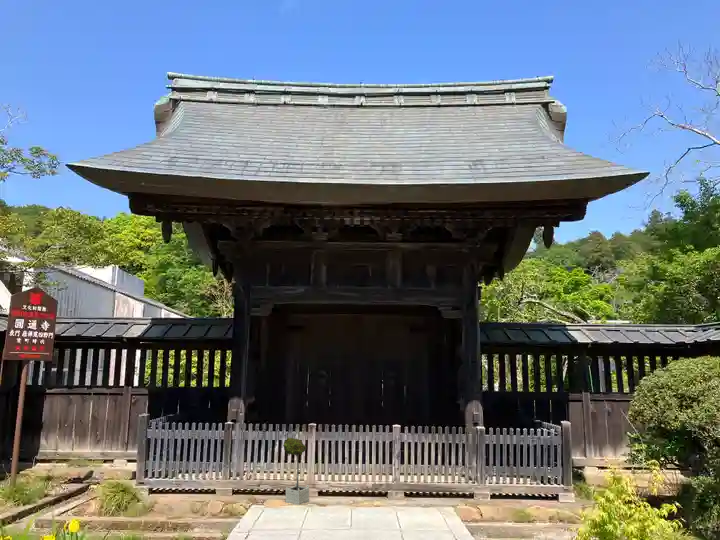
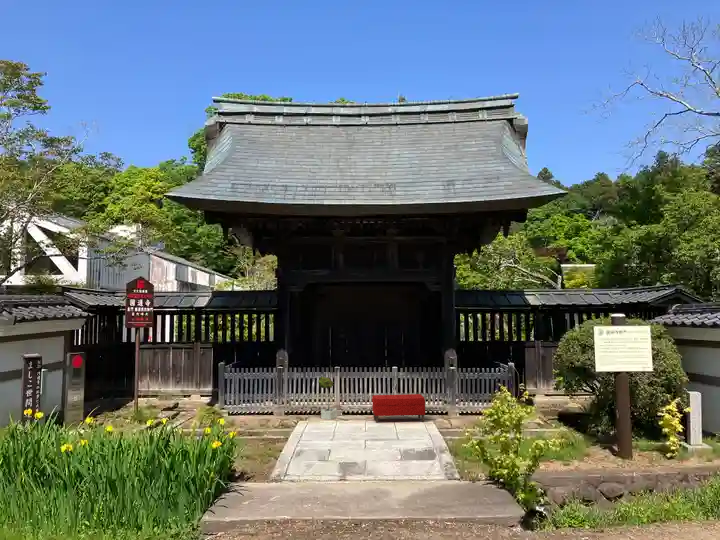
bench: none [363,466,443,513] -> present [372,394,425,423]

